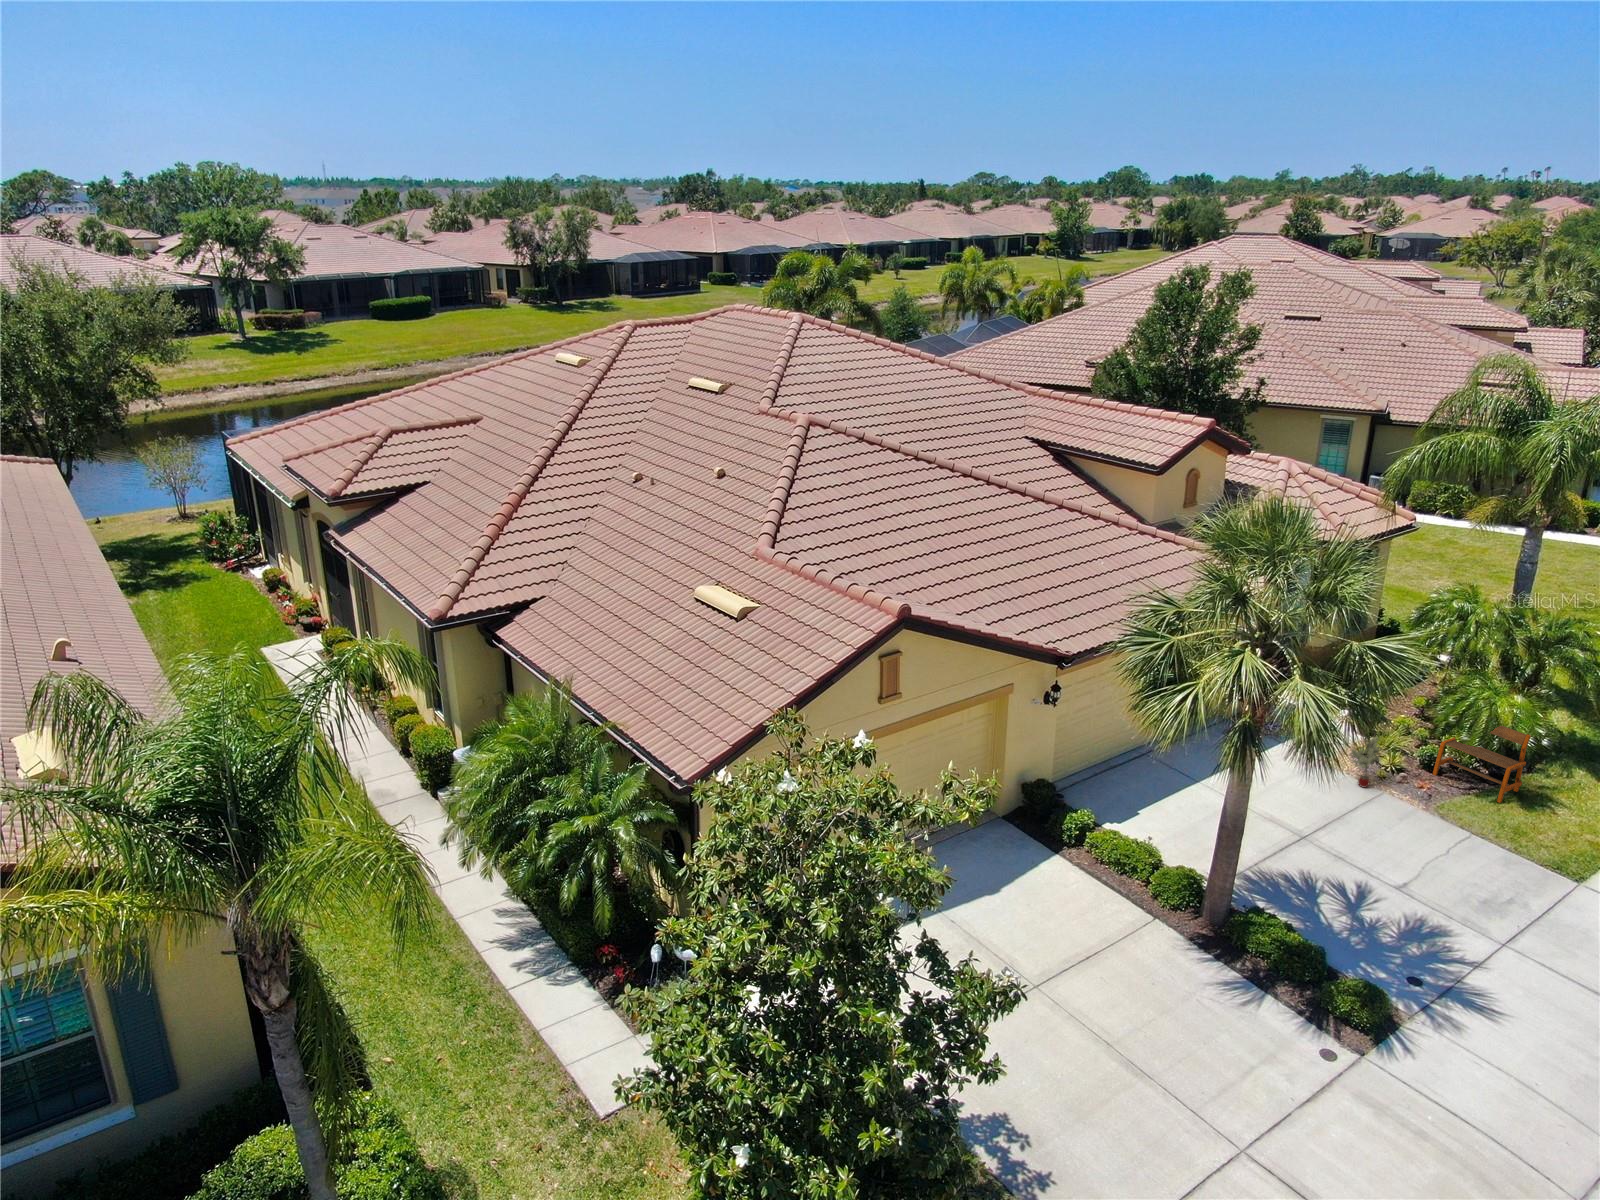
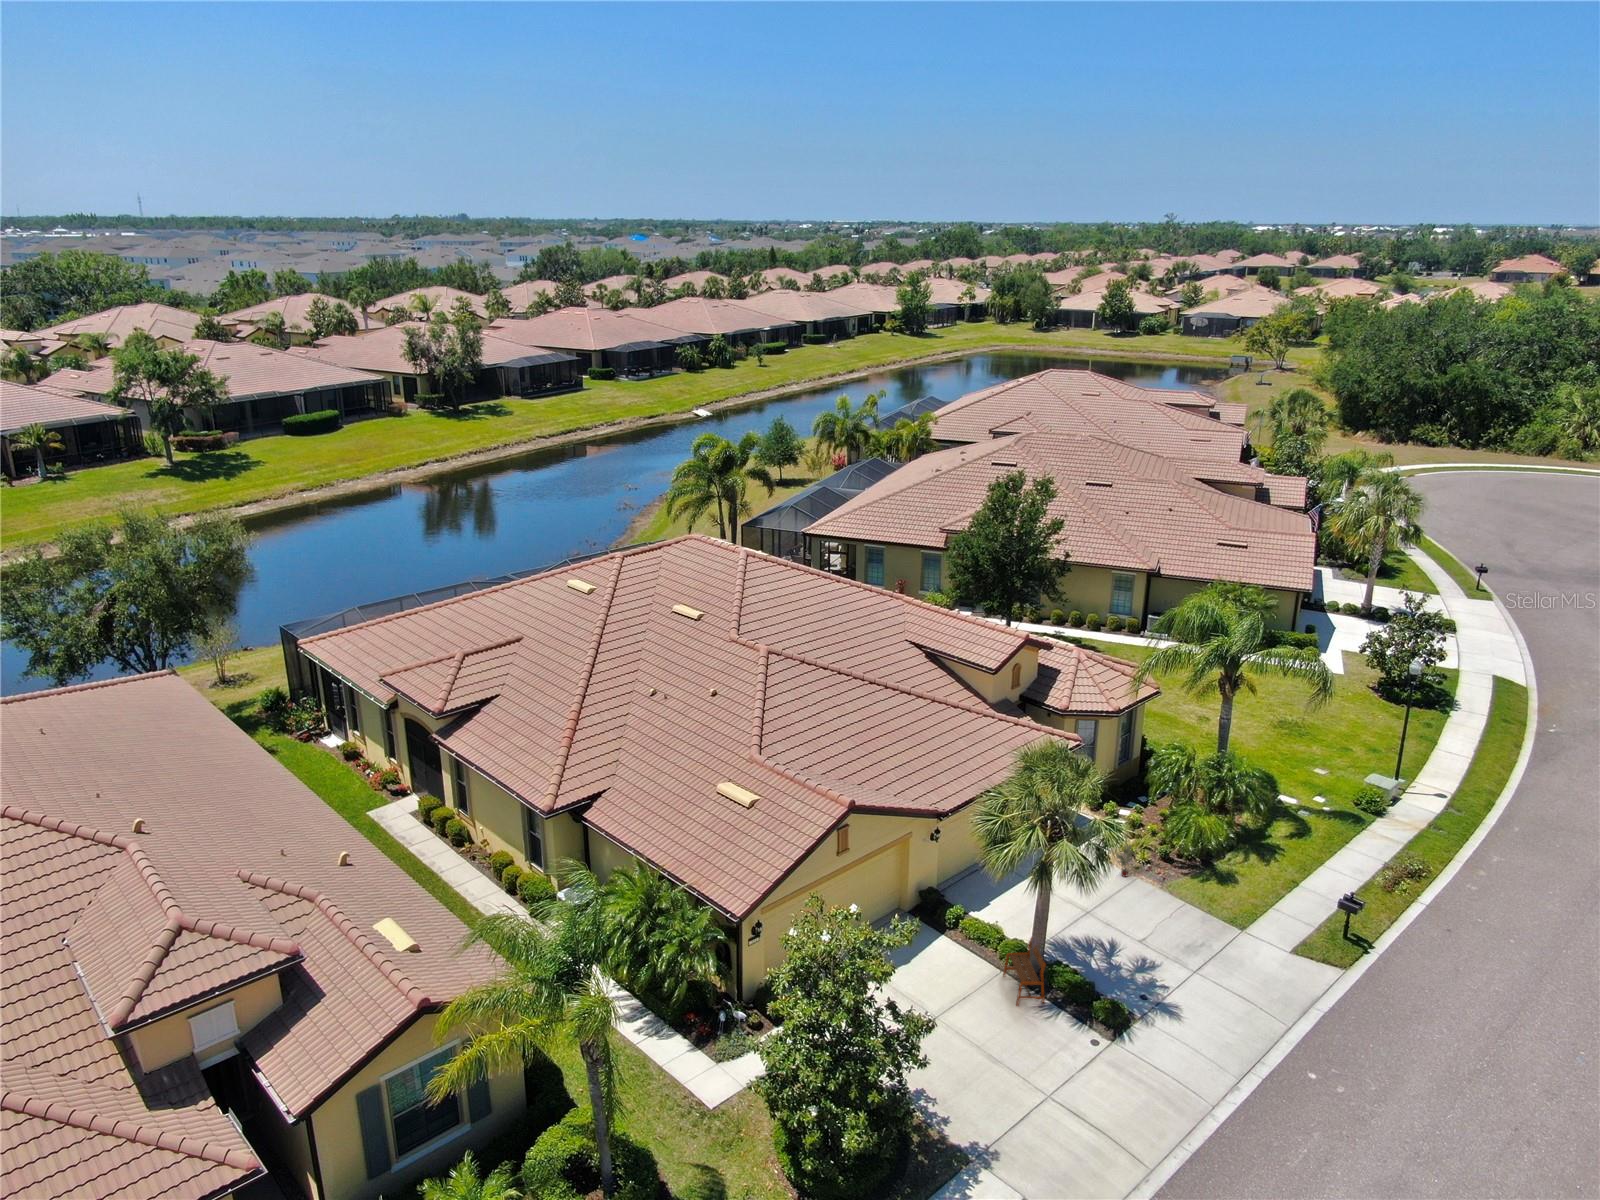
bench: present [1433,726,1531,803] -> present [1003,937,1046,1006]

